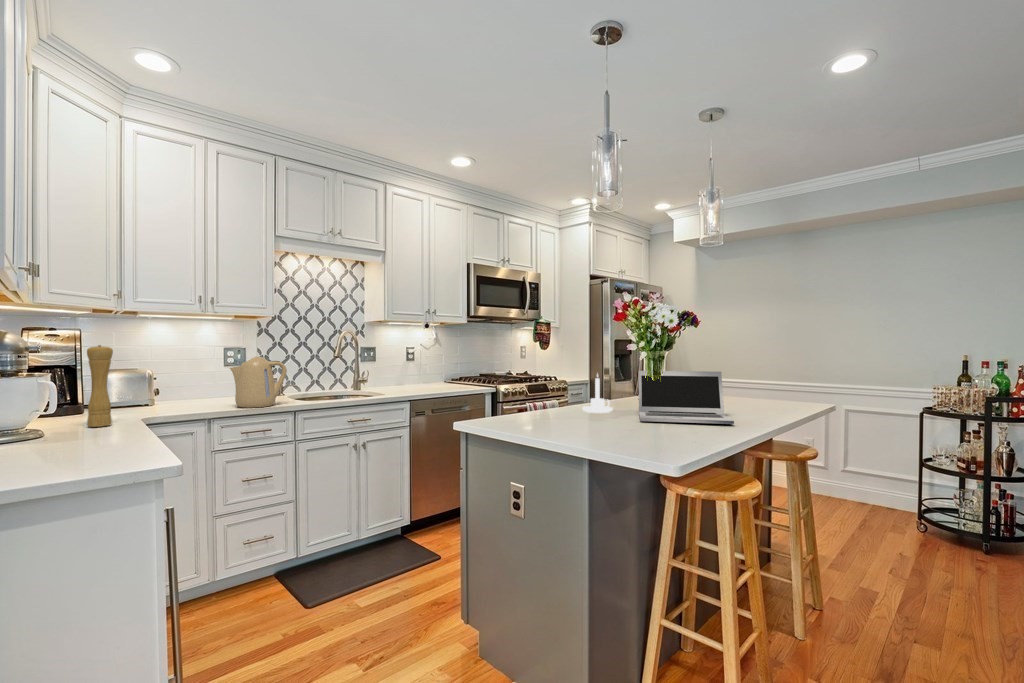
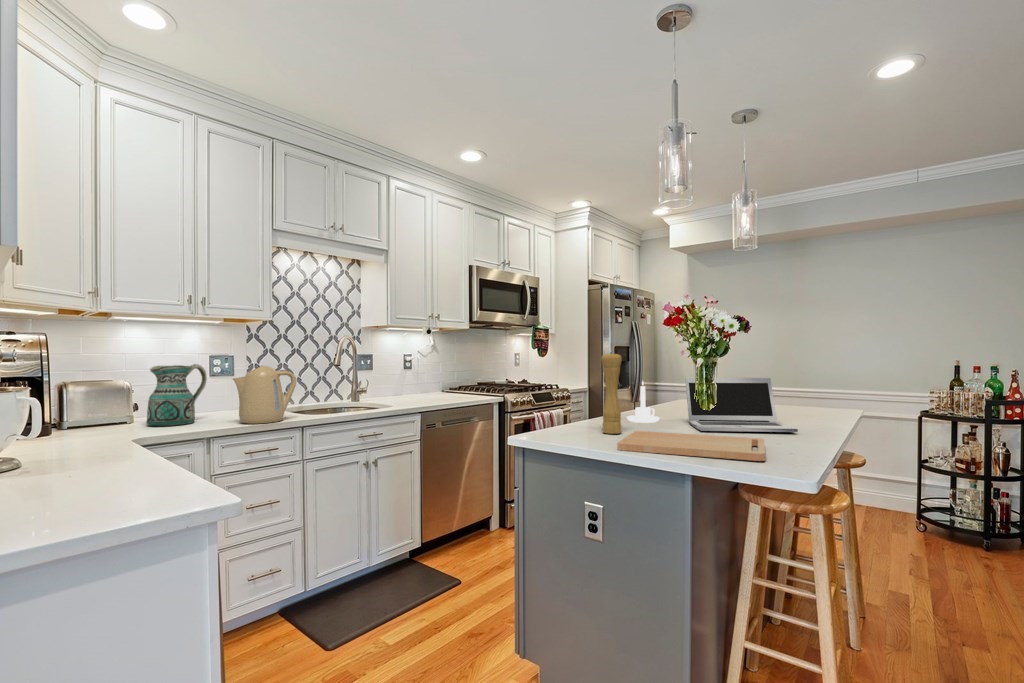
pepper mill: present [87,345,113,427] -> present [601,353,622,434]
ceramic pitcher: none [160,355,213,409] -> present [147,364,207,426]
cutting board: none [539,420,683,449] -> present [617,431,765,461]

